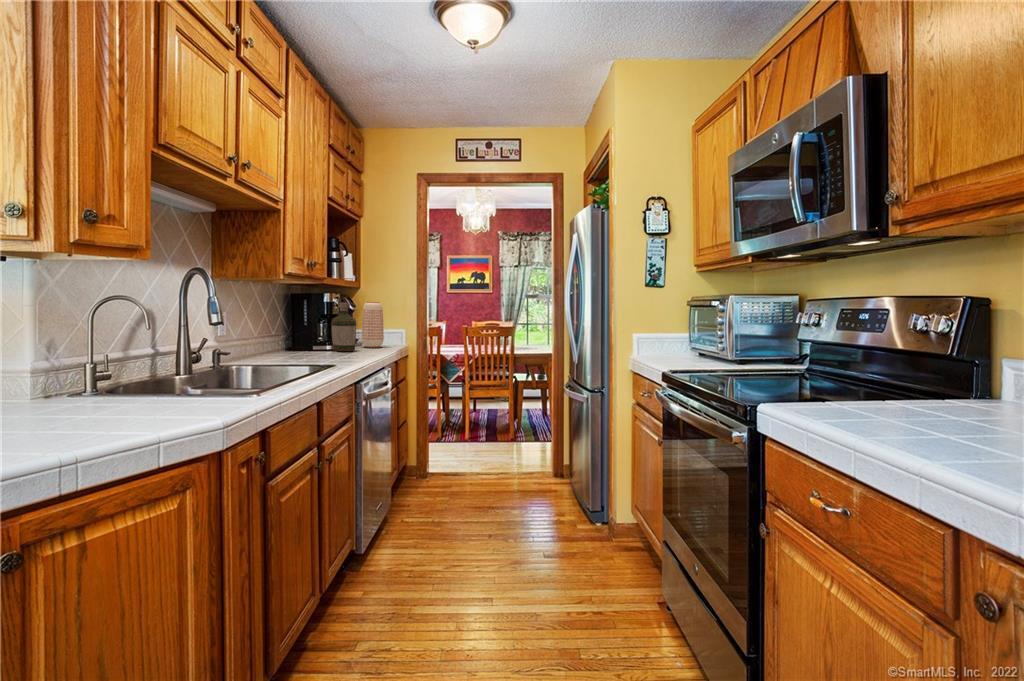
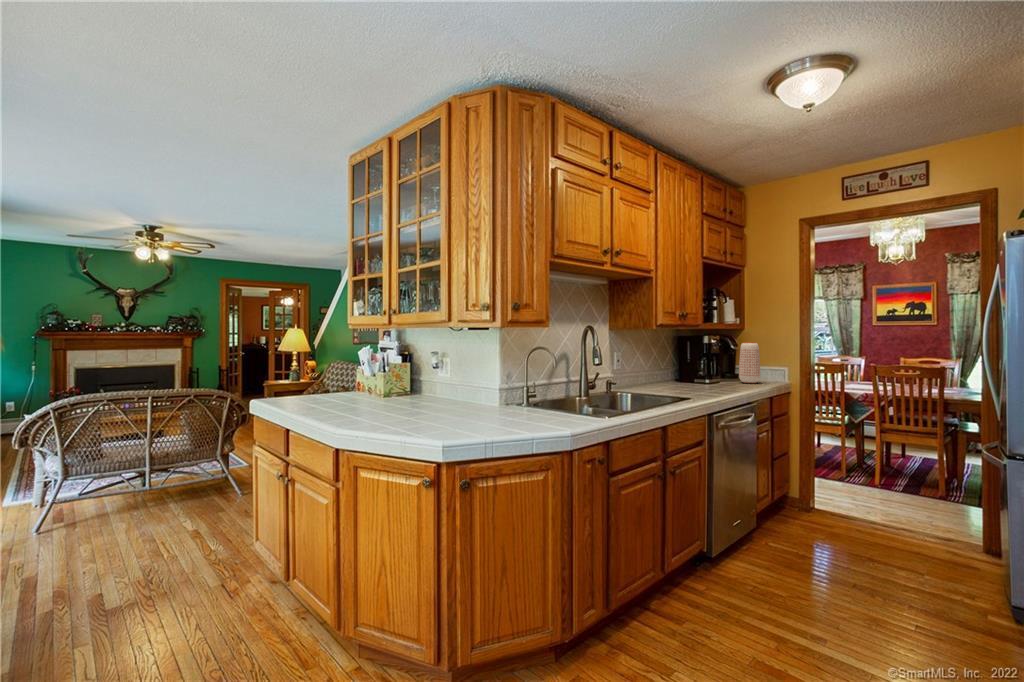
bottle: present [331,302,356,351] -> none [708,343,730,386]

